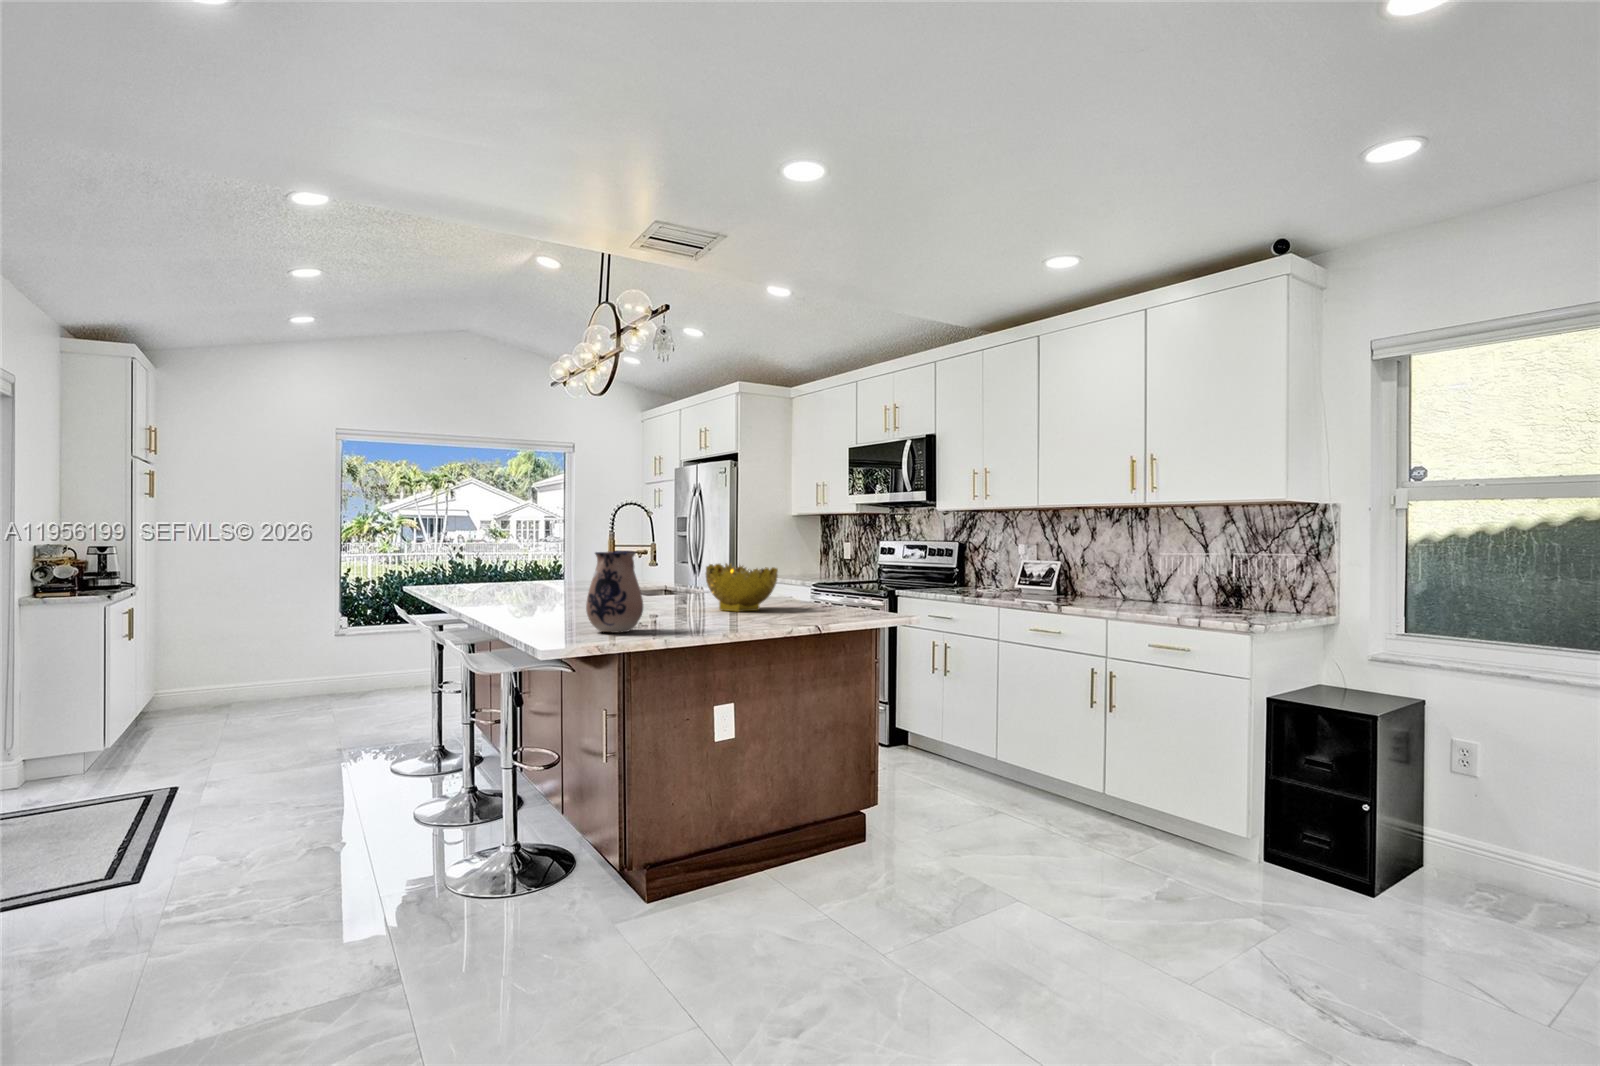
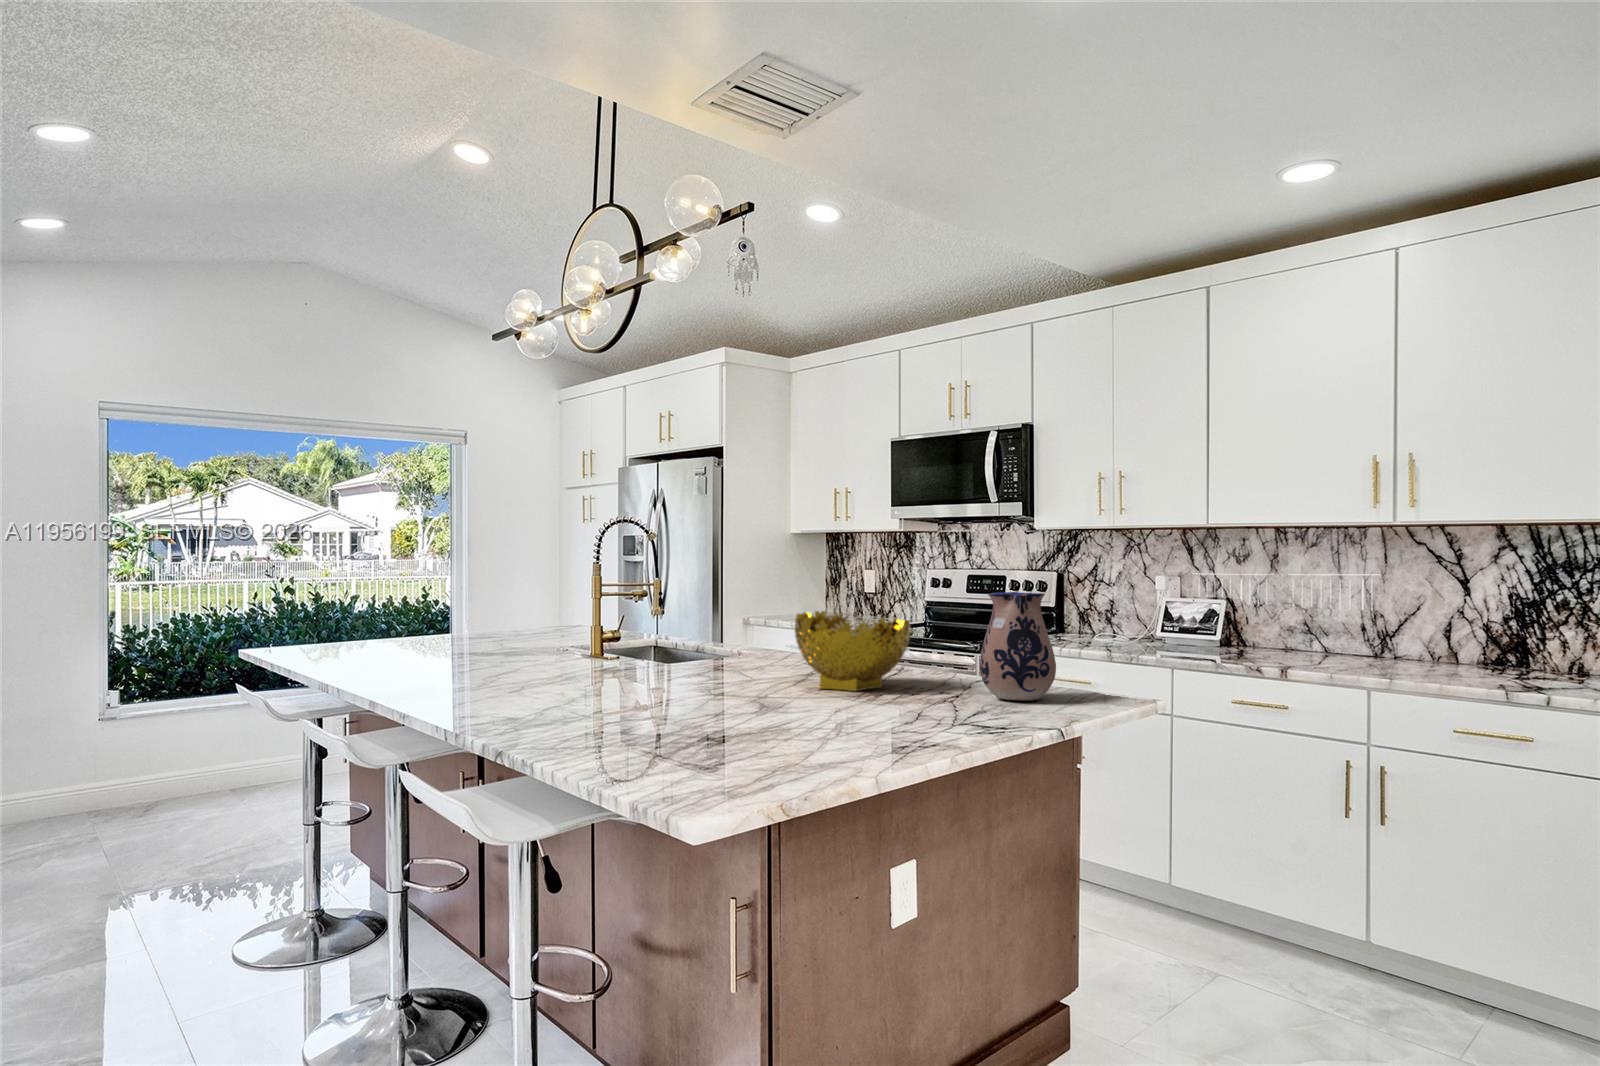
ceramic pitcher: present [586,552,643,633] -> present [980,592,1056,701]

